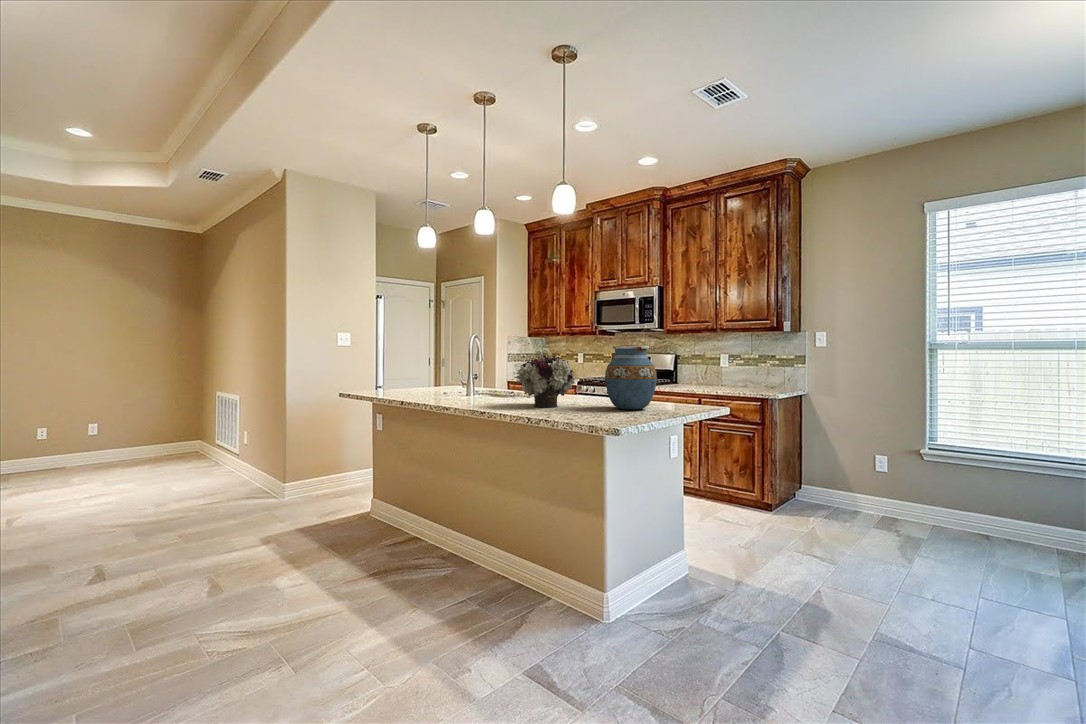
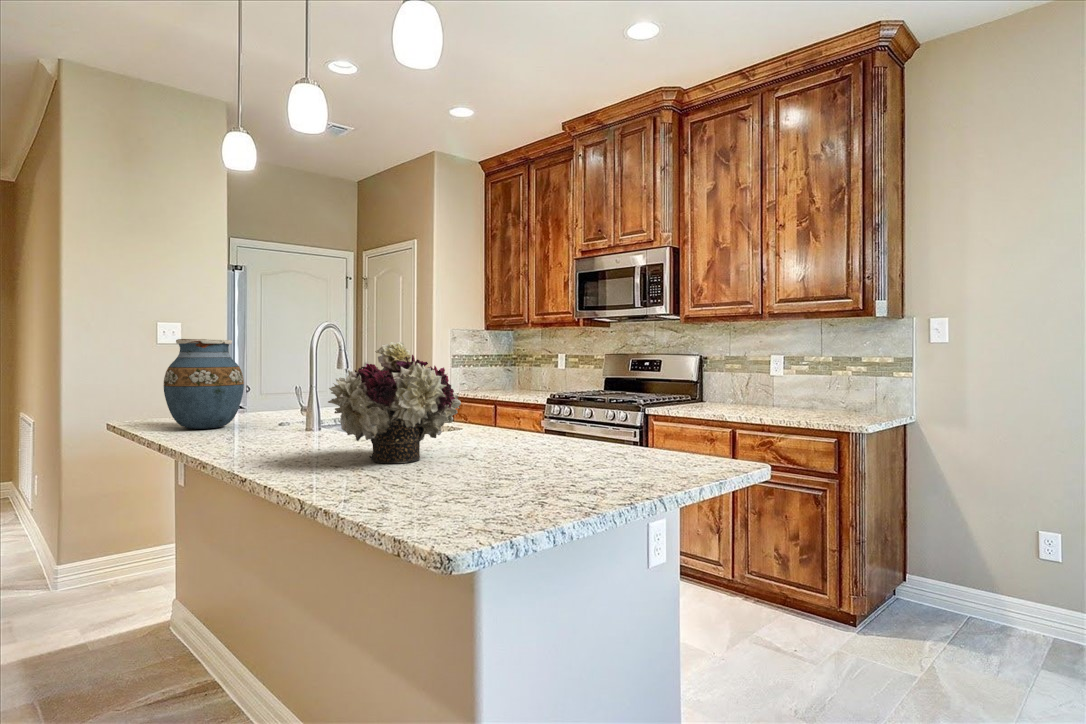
vase: present [605,345,657,410] -> present [164,339,244,429]

